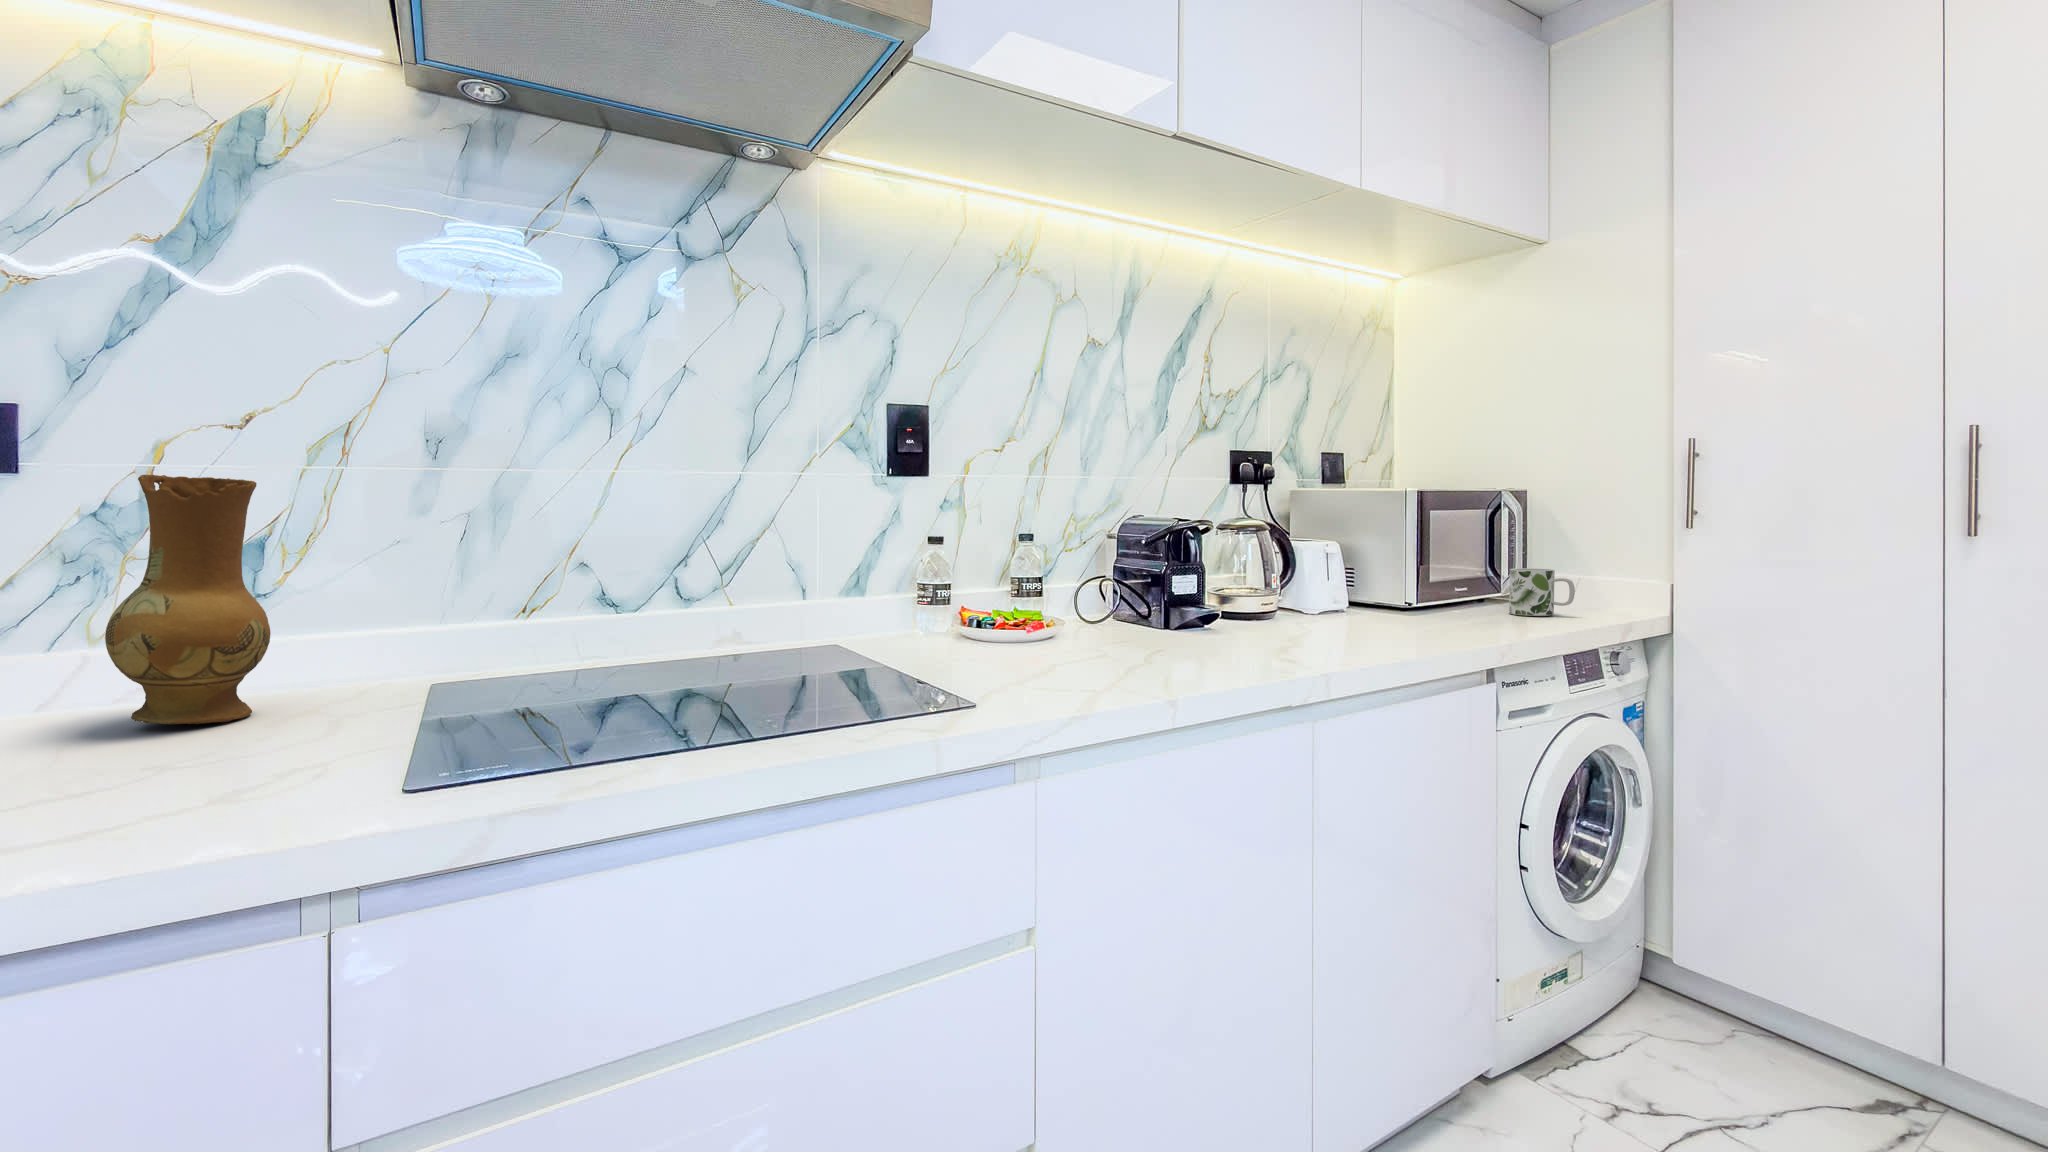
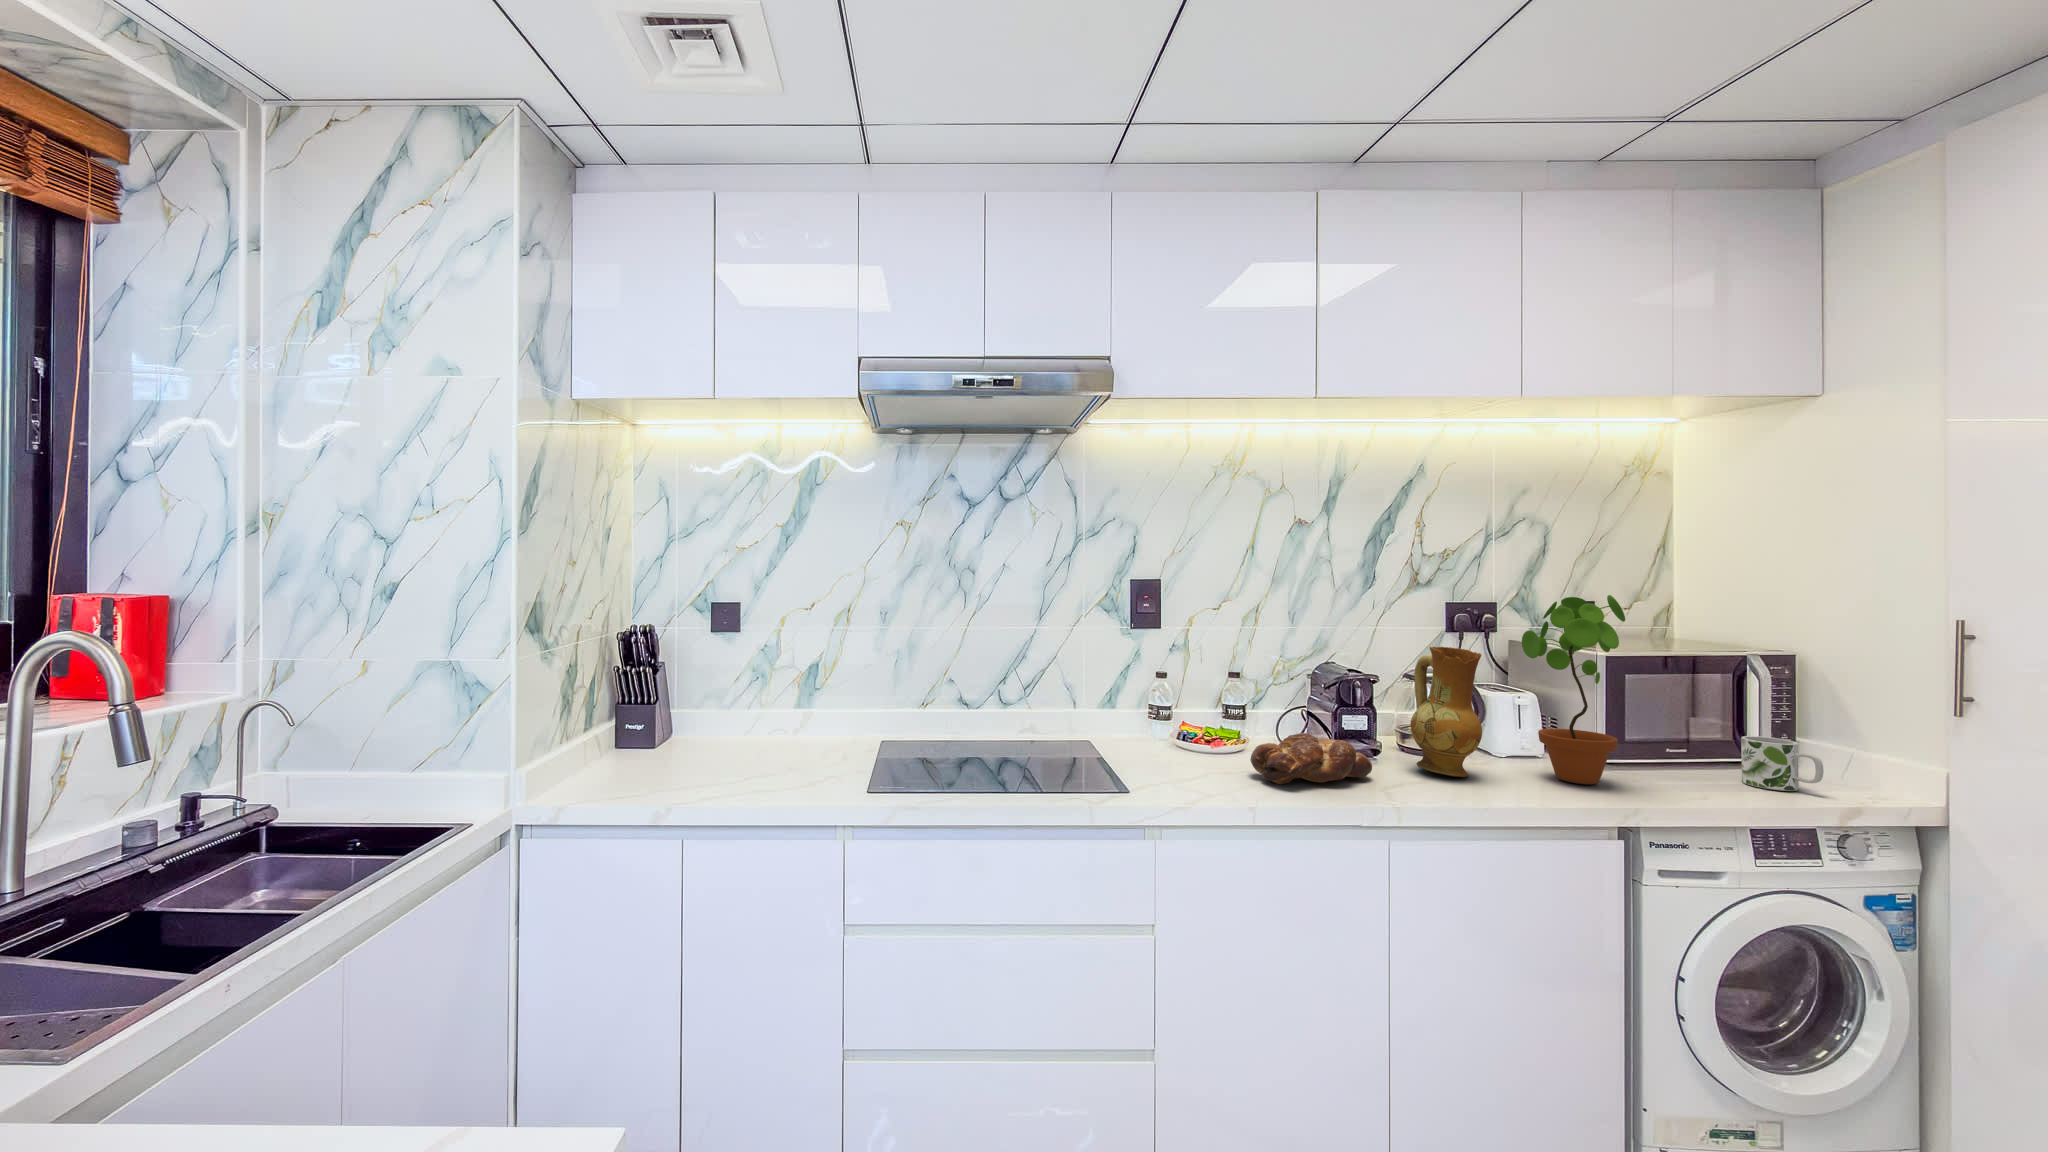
potted plant: none [1354,419,1447,626] -> present [1522,595,1625,784]
ceramic jug: present [105,474,271,725] -> present [1410,647,1482,777]
bread loaf: none [1094,593,1228,656] -> present [1251,733,1372,784]

